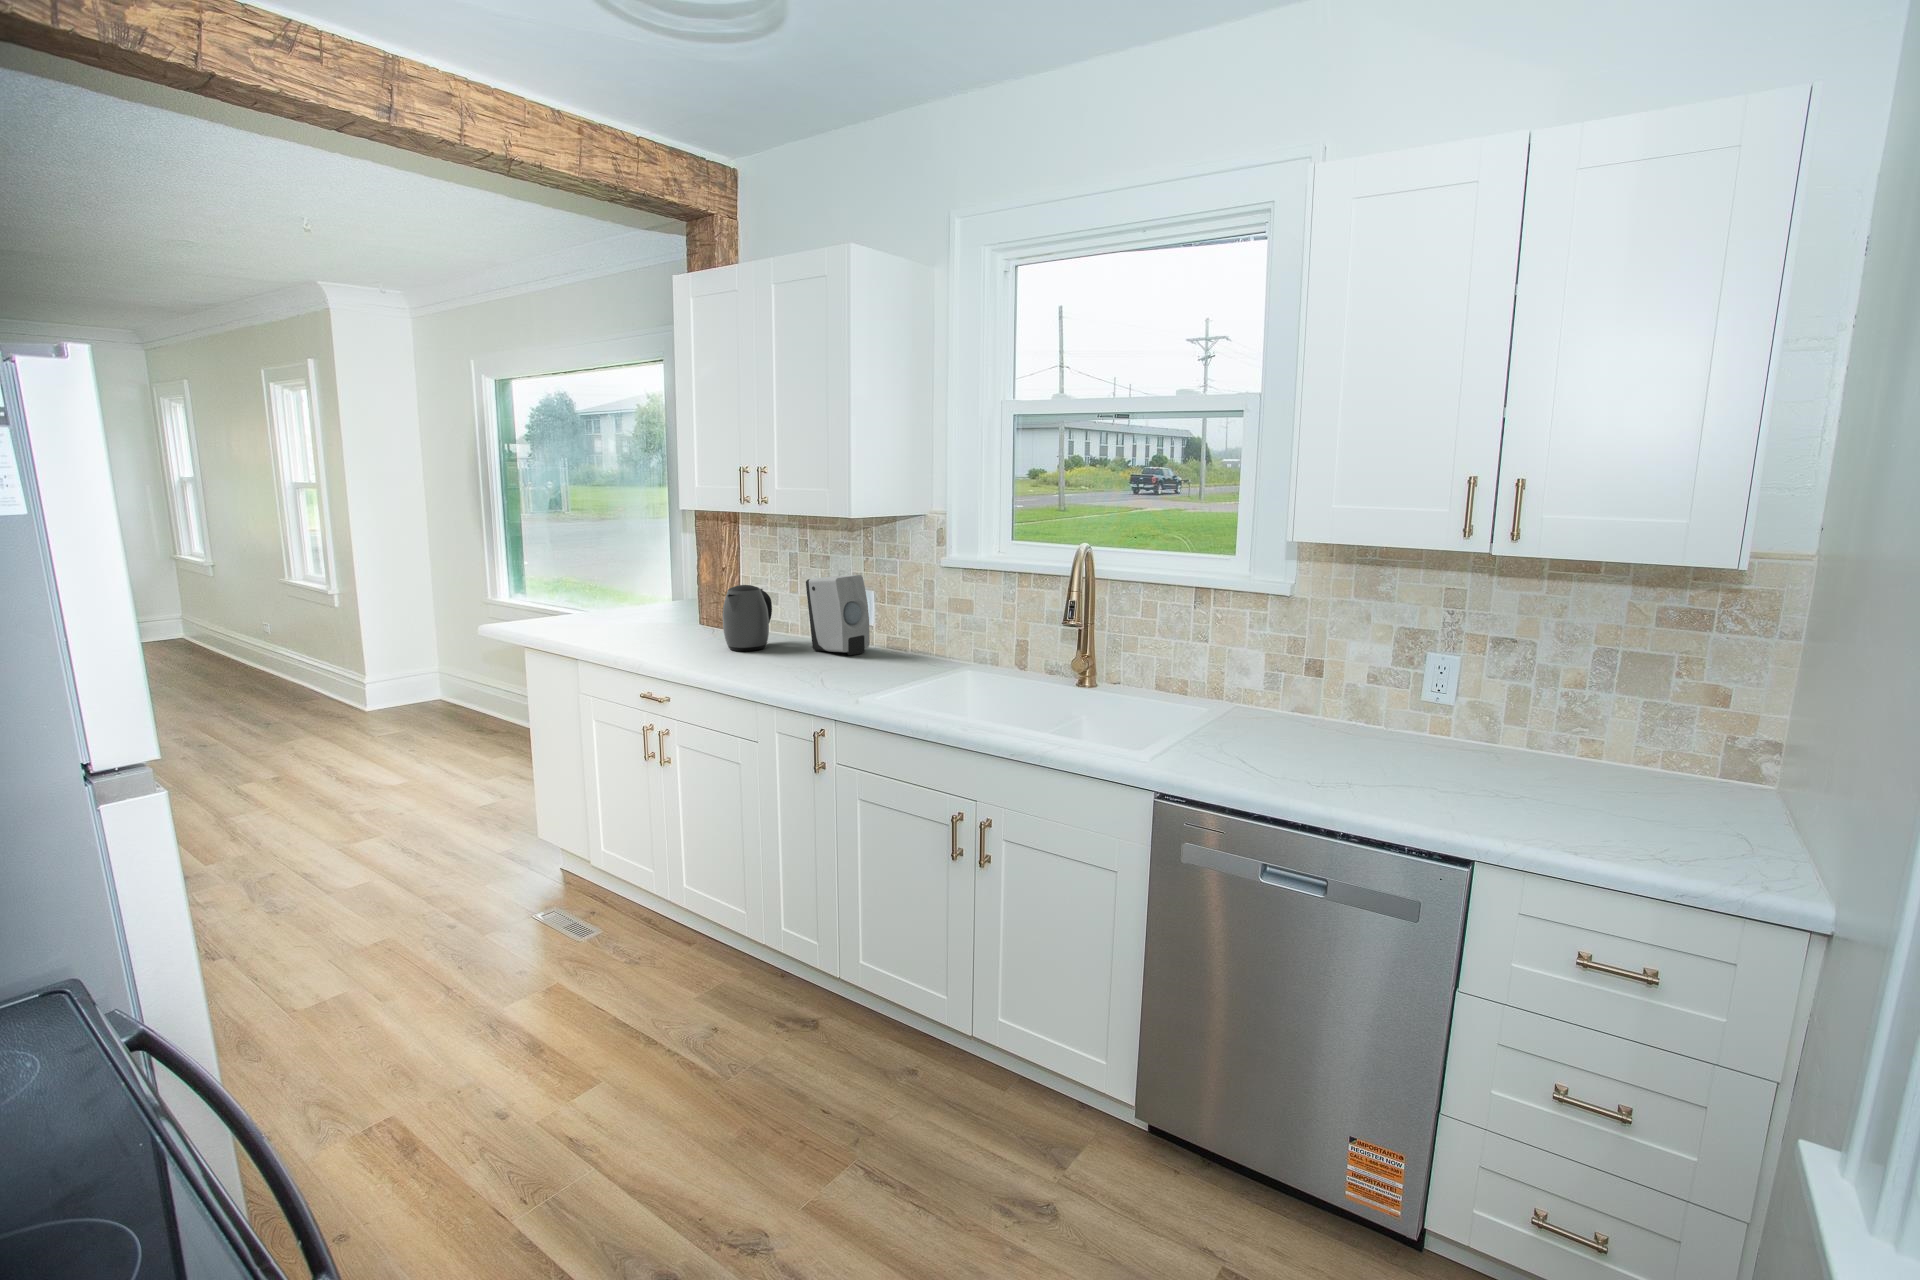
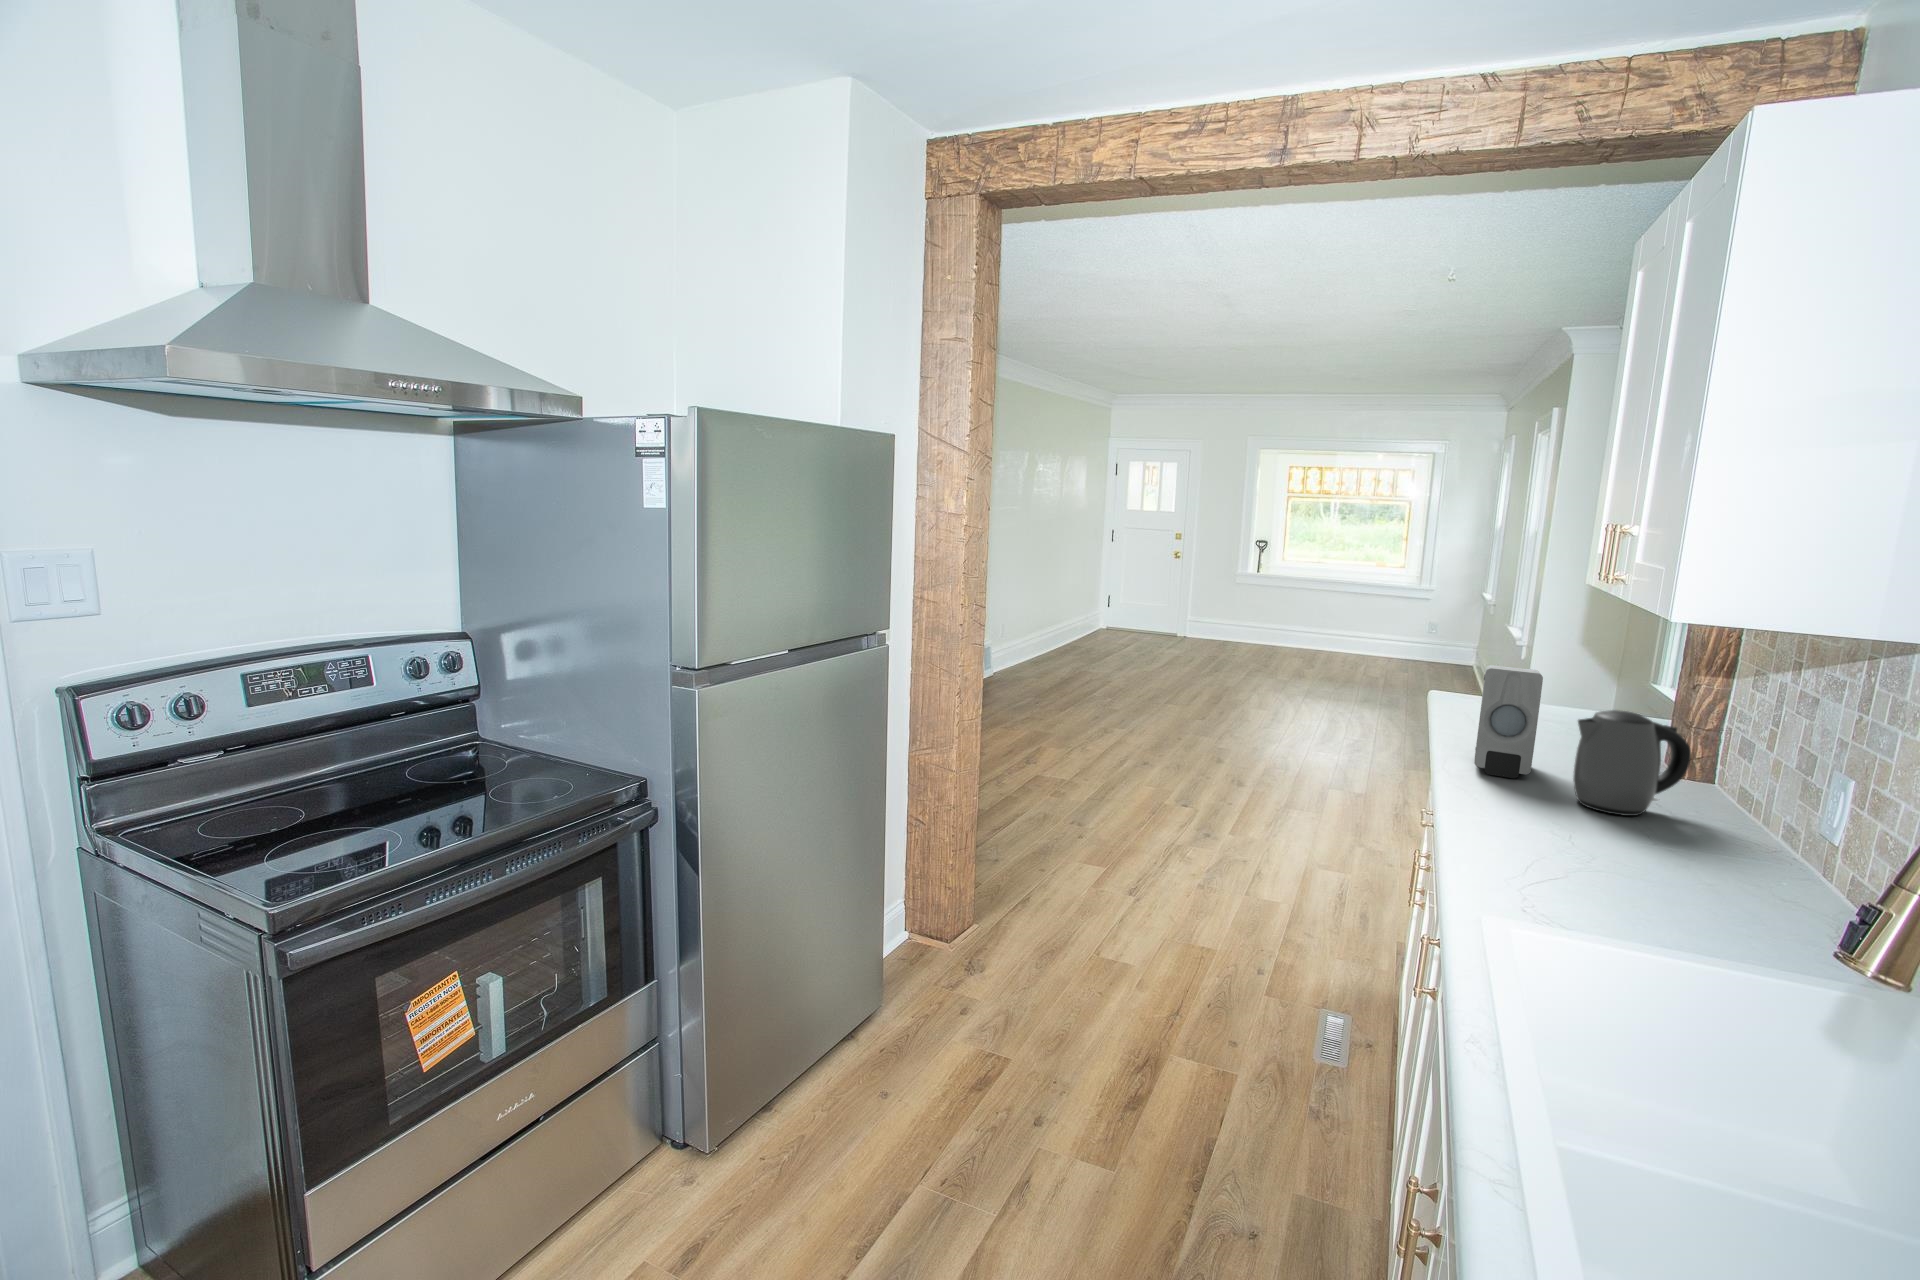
soap dispenser: present [806,575,870,655] -> present [1474,665,1543,778]

